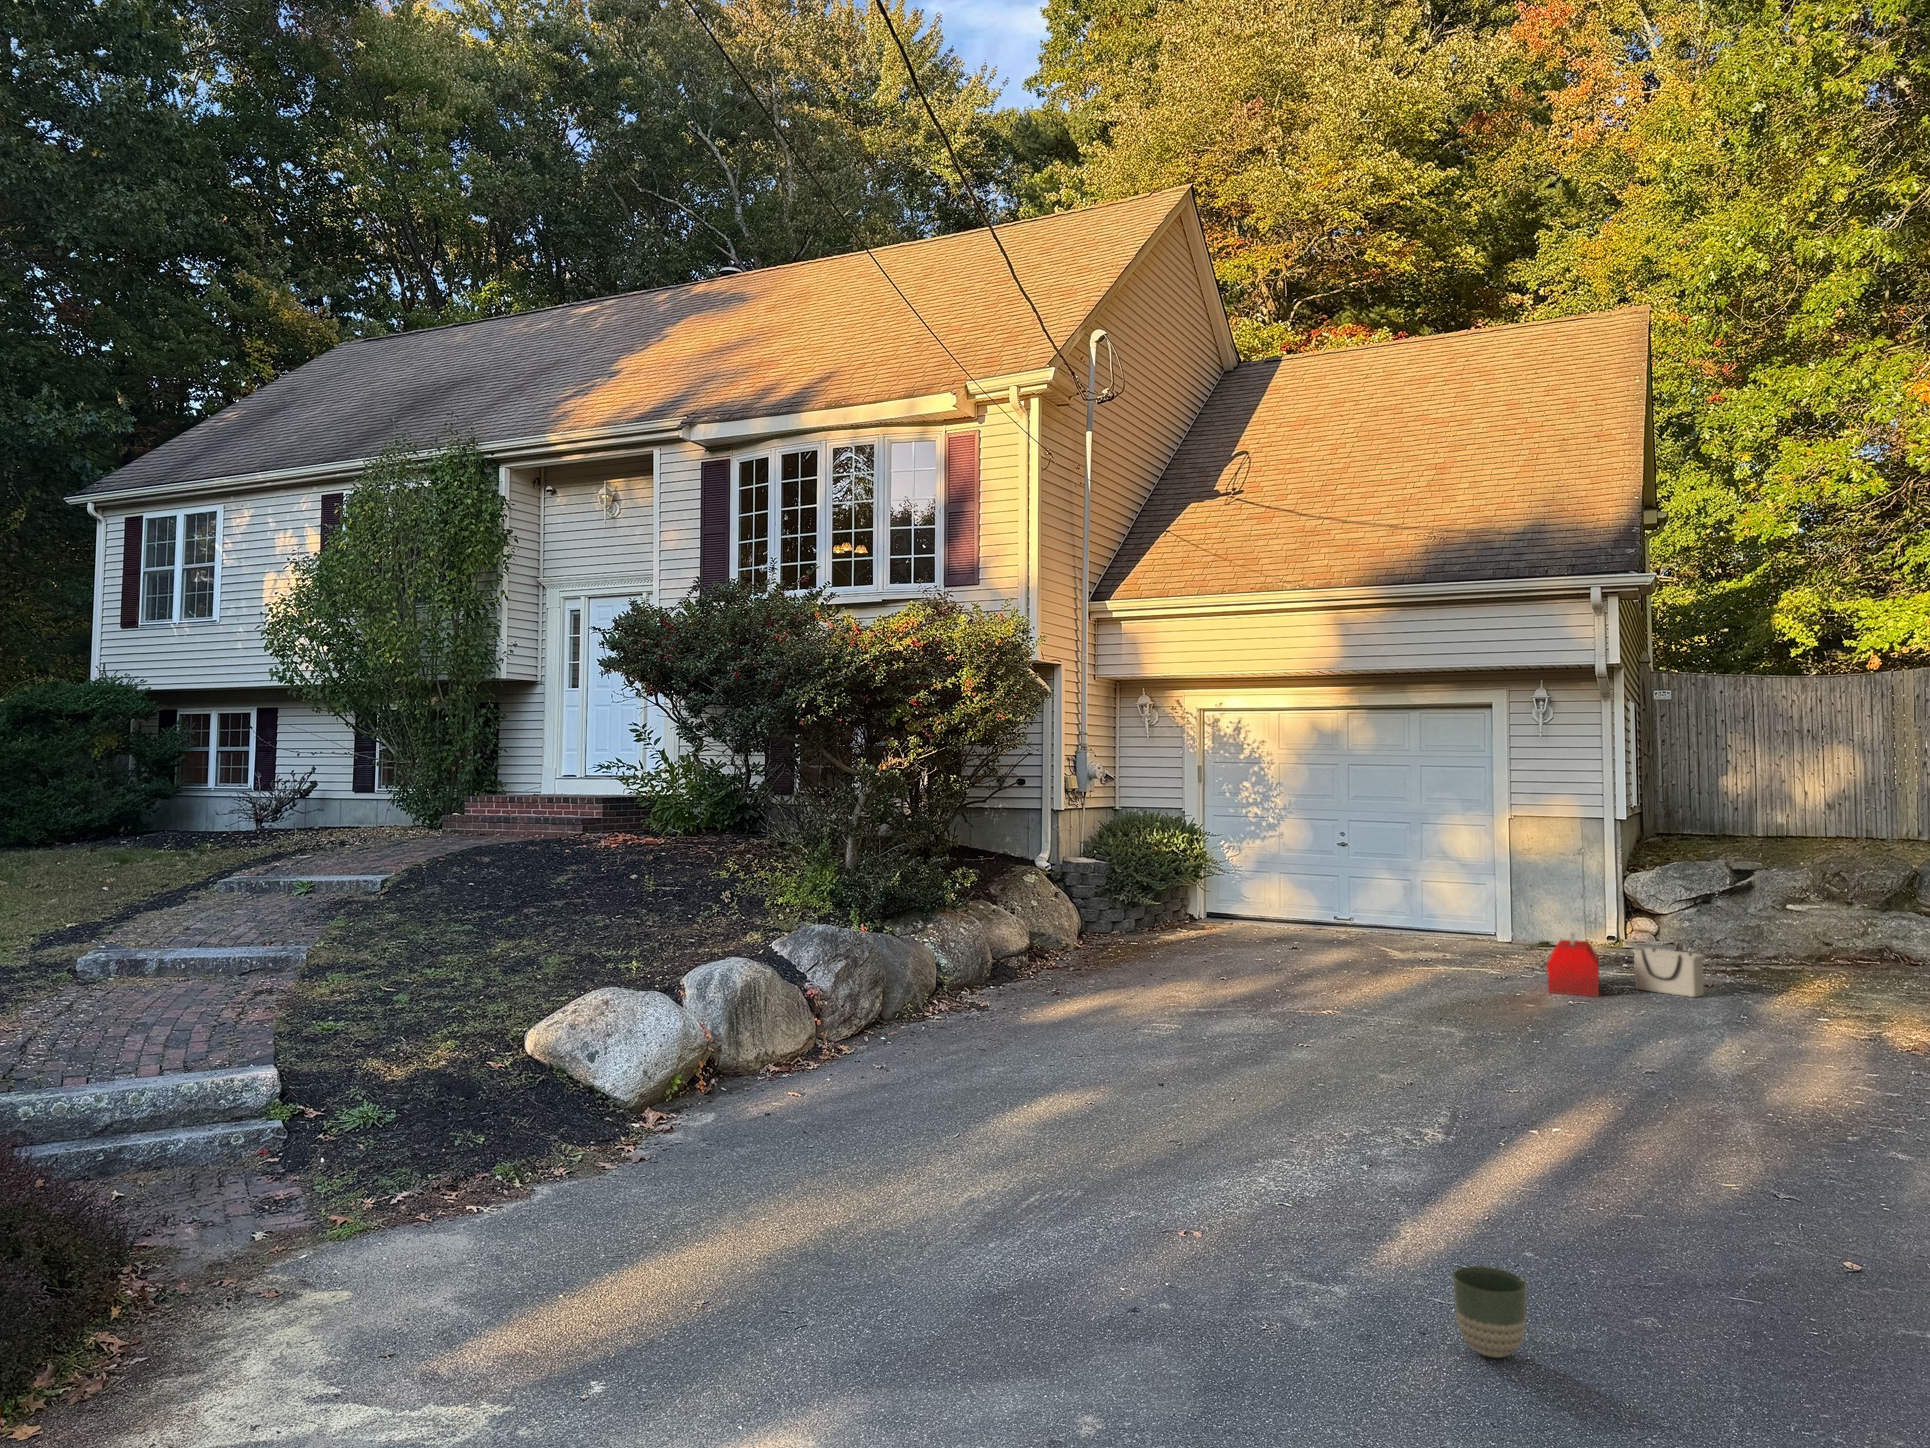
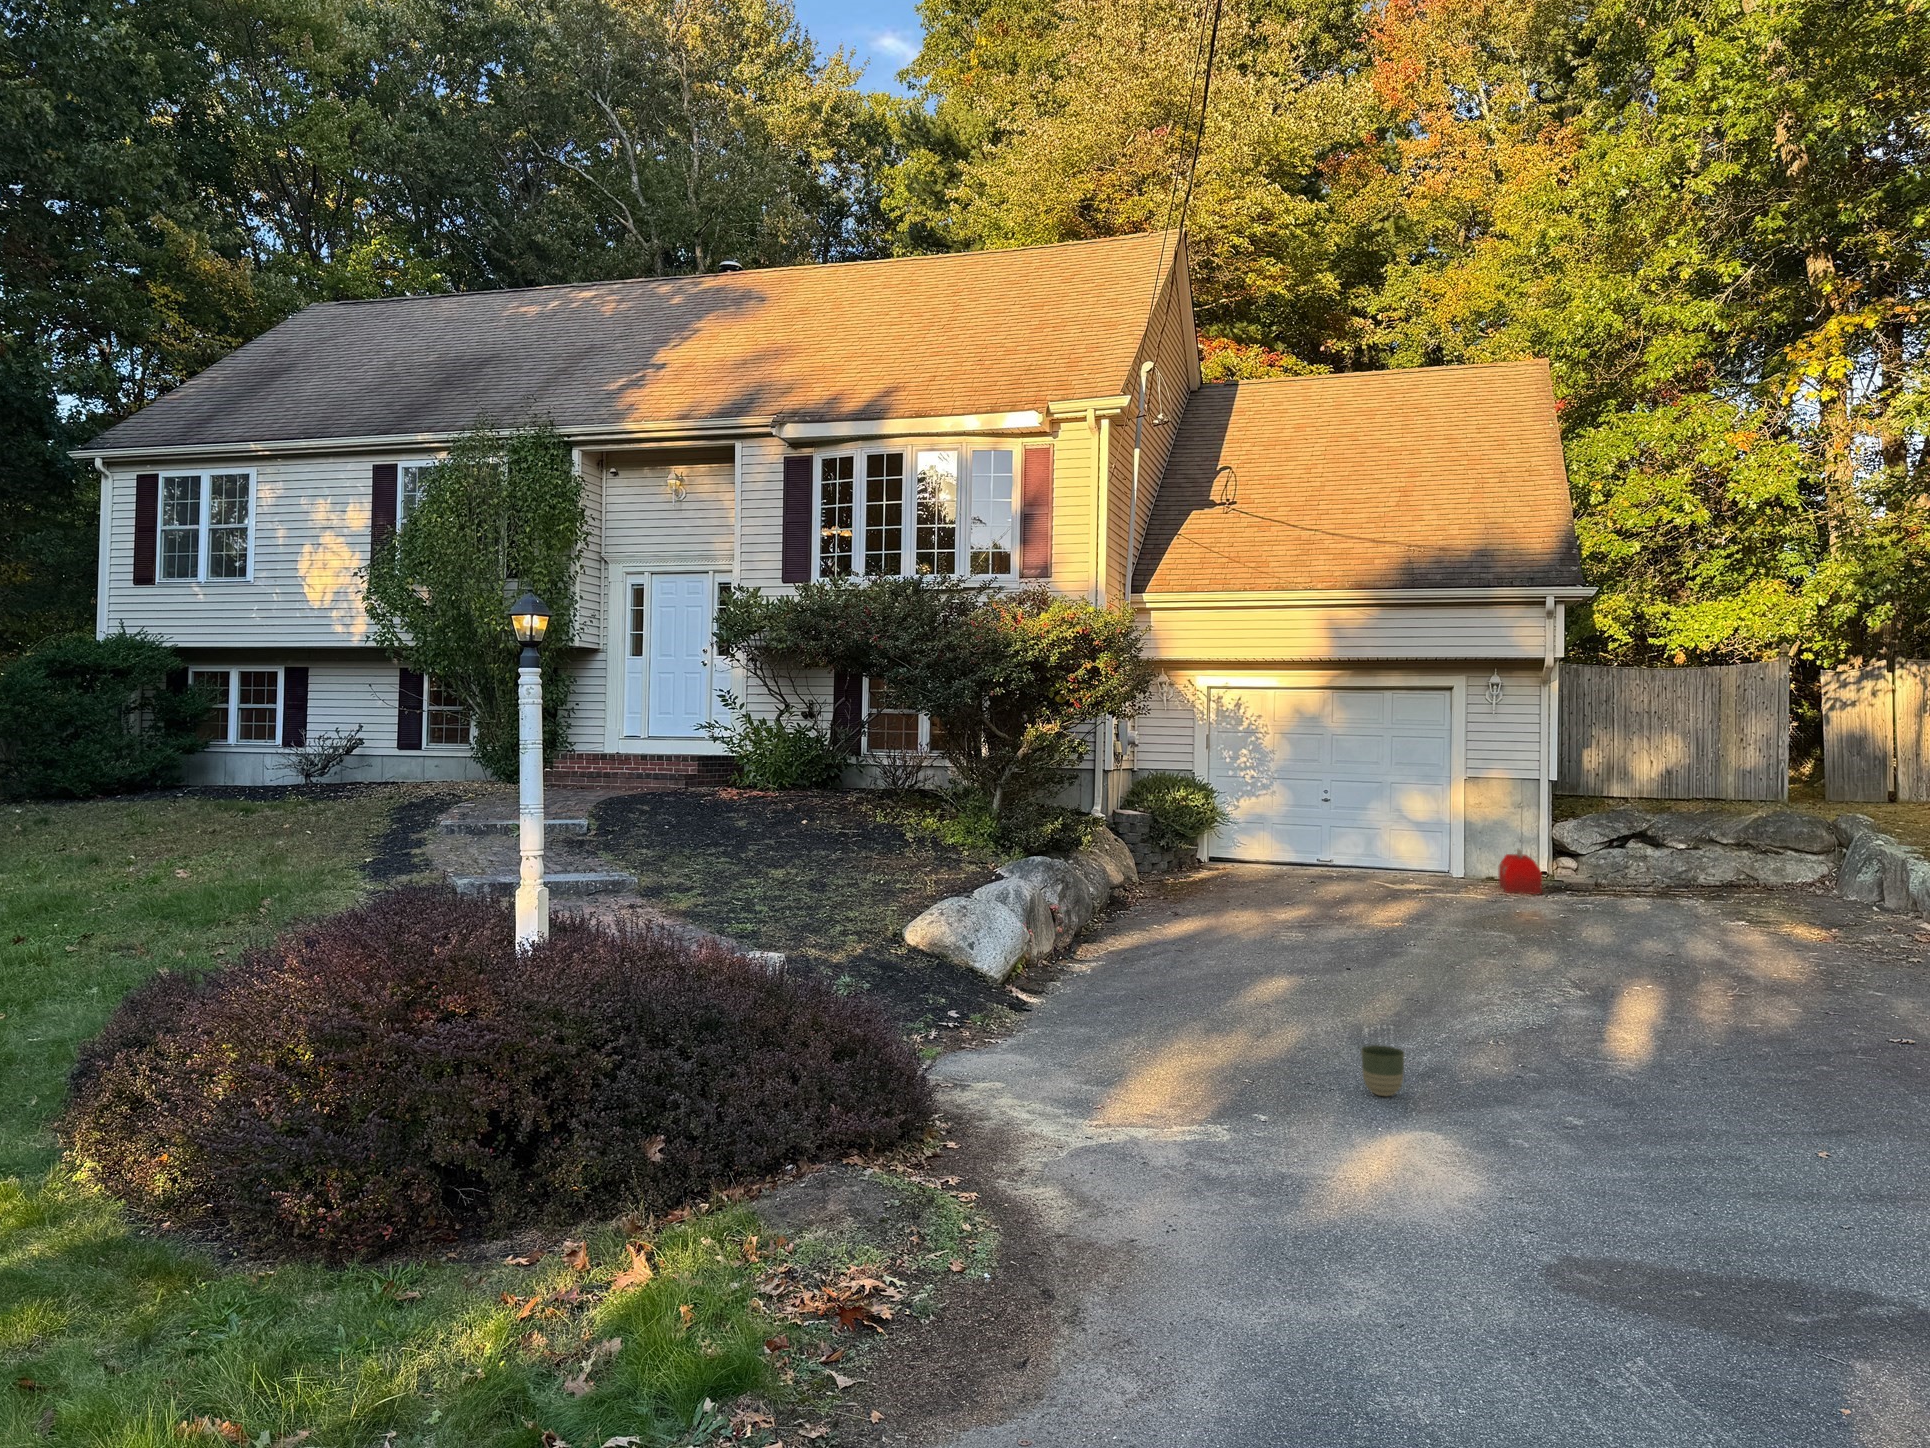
storage bin: present [1632,948,1705,997] -> none [1558,858,1611,893]
planter: present [1453,1266,1526,1358] -> present [1361,1045,1404,1096]

